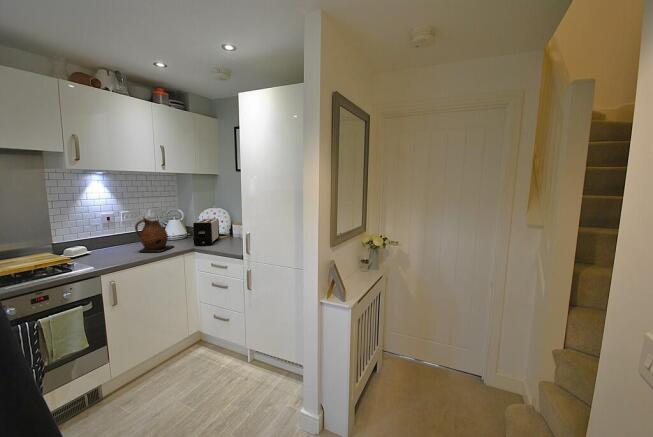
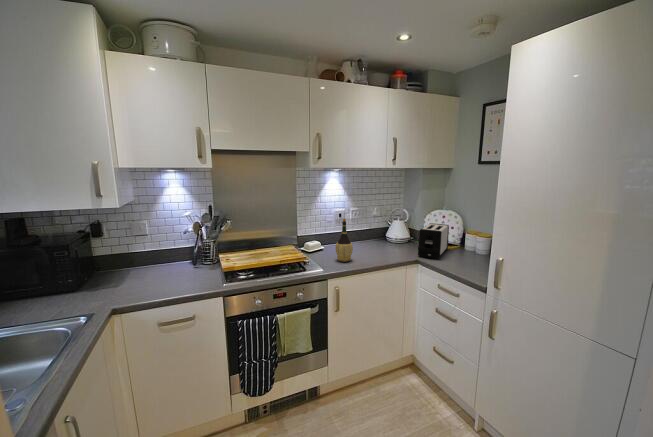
ceramic pitcher: present [135,216,173,252] -> none [361,217,397,259]
wine bottle: none [107,218,127,259] -> present [336,219,353,262]

